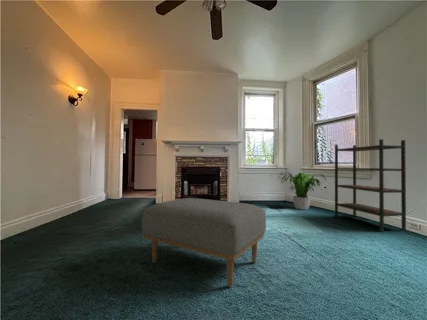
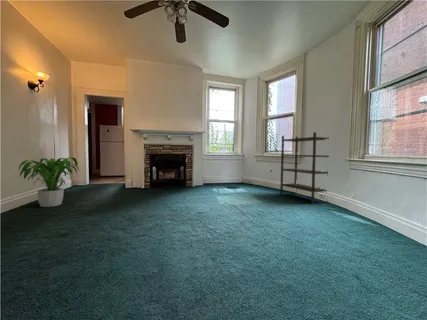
potted plant: present [280,173,325,210] -> present [19,157,79,207]
ottoman: present [142,198,266,287] -> none [123,179,226,244]

